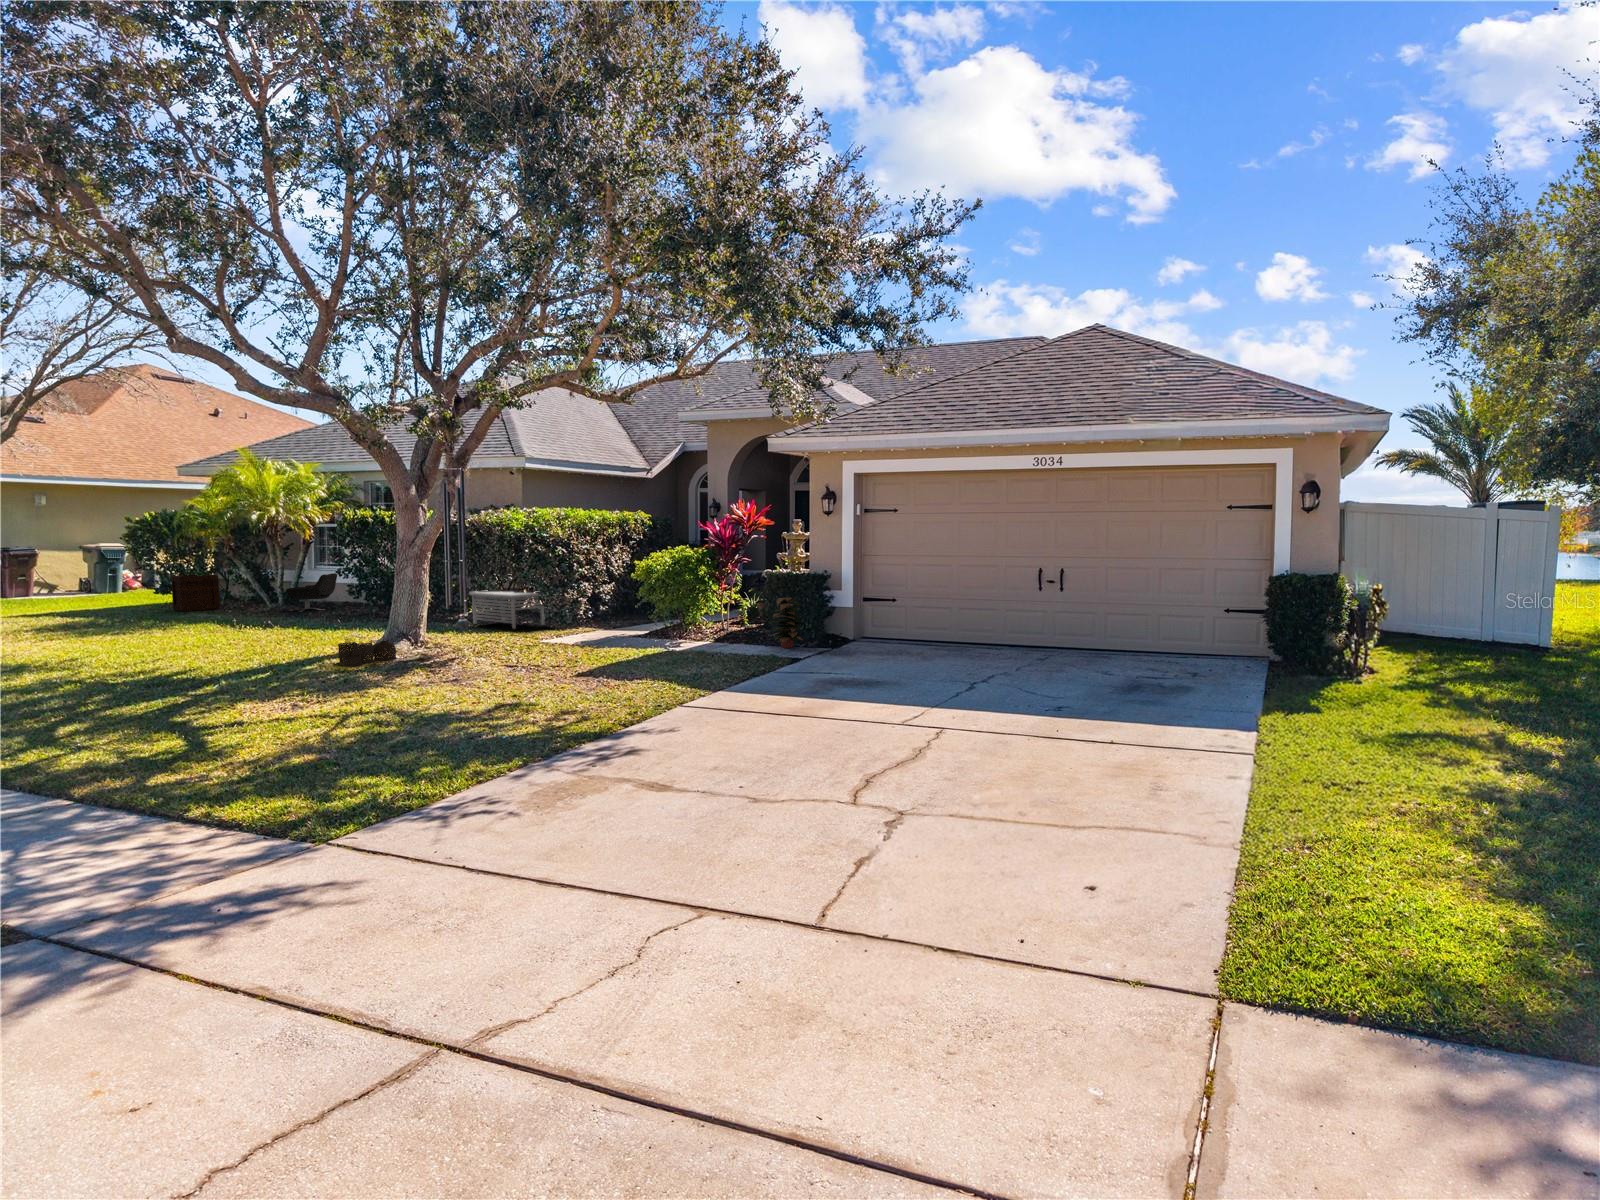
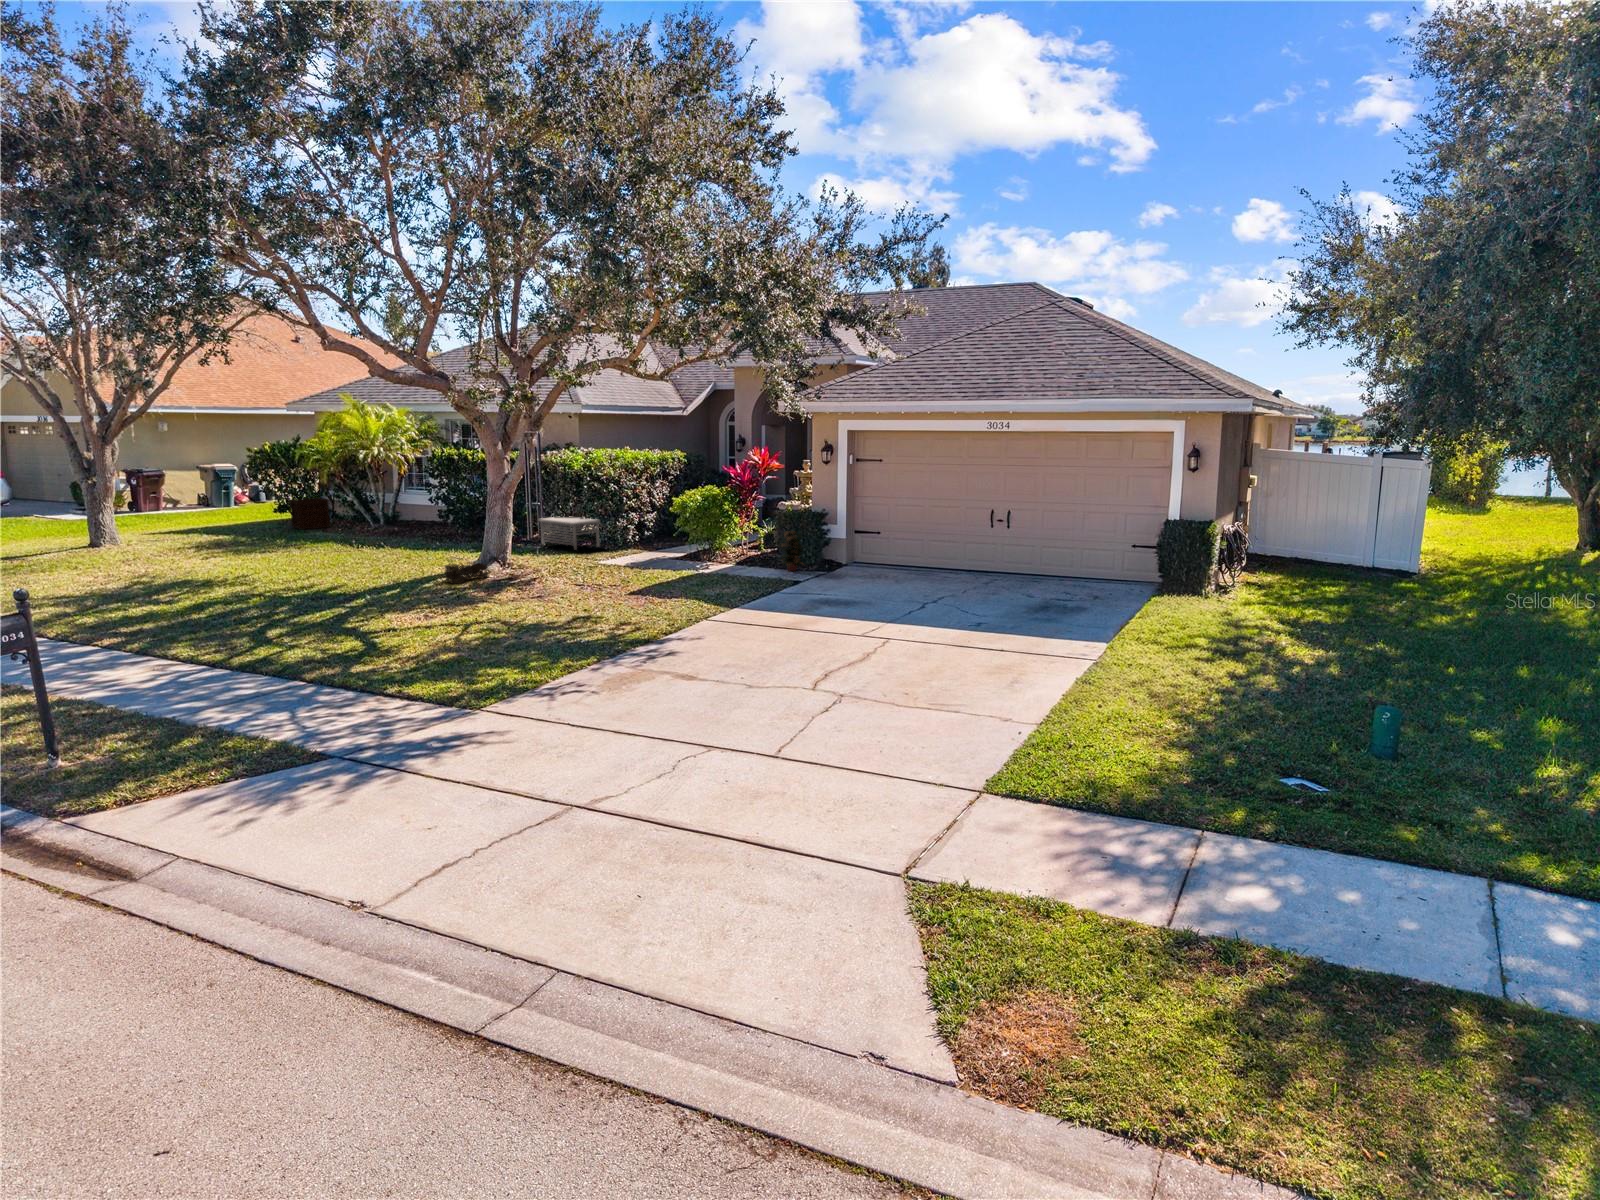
lounge chair: present [286,573,337,611] -> none [385,498,426,531]

